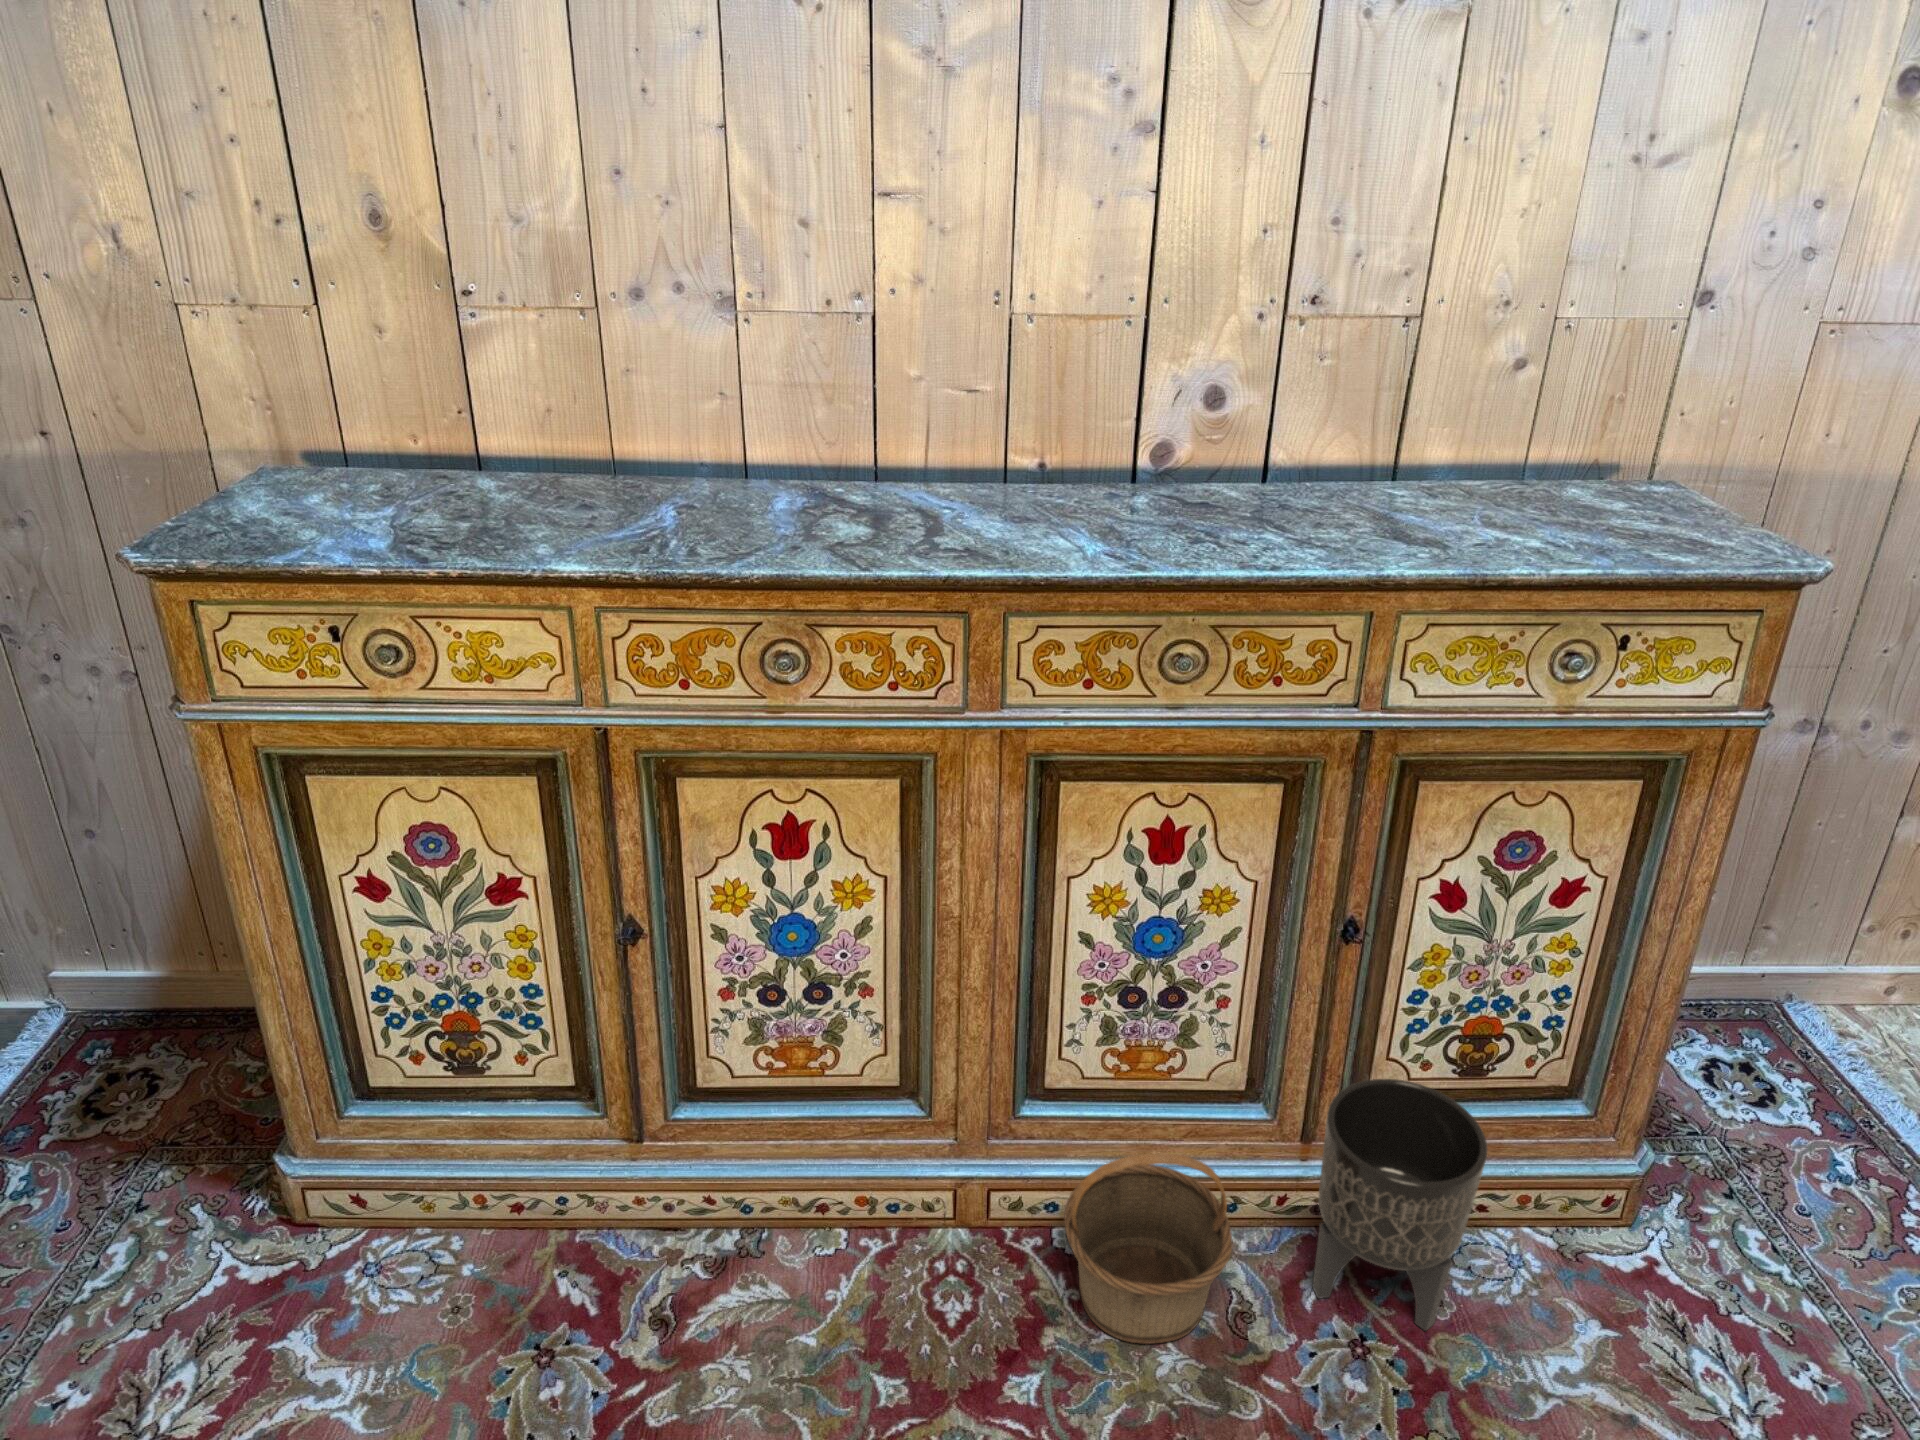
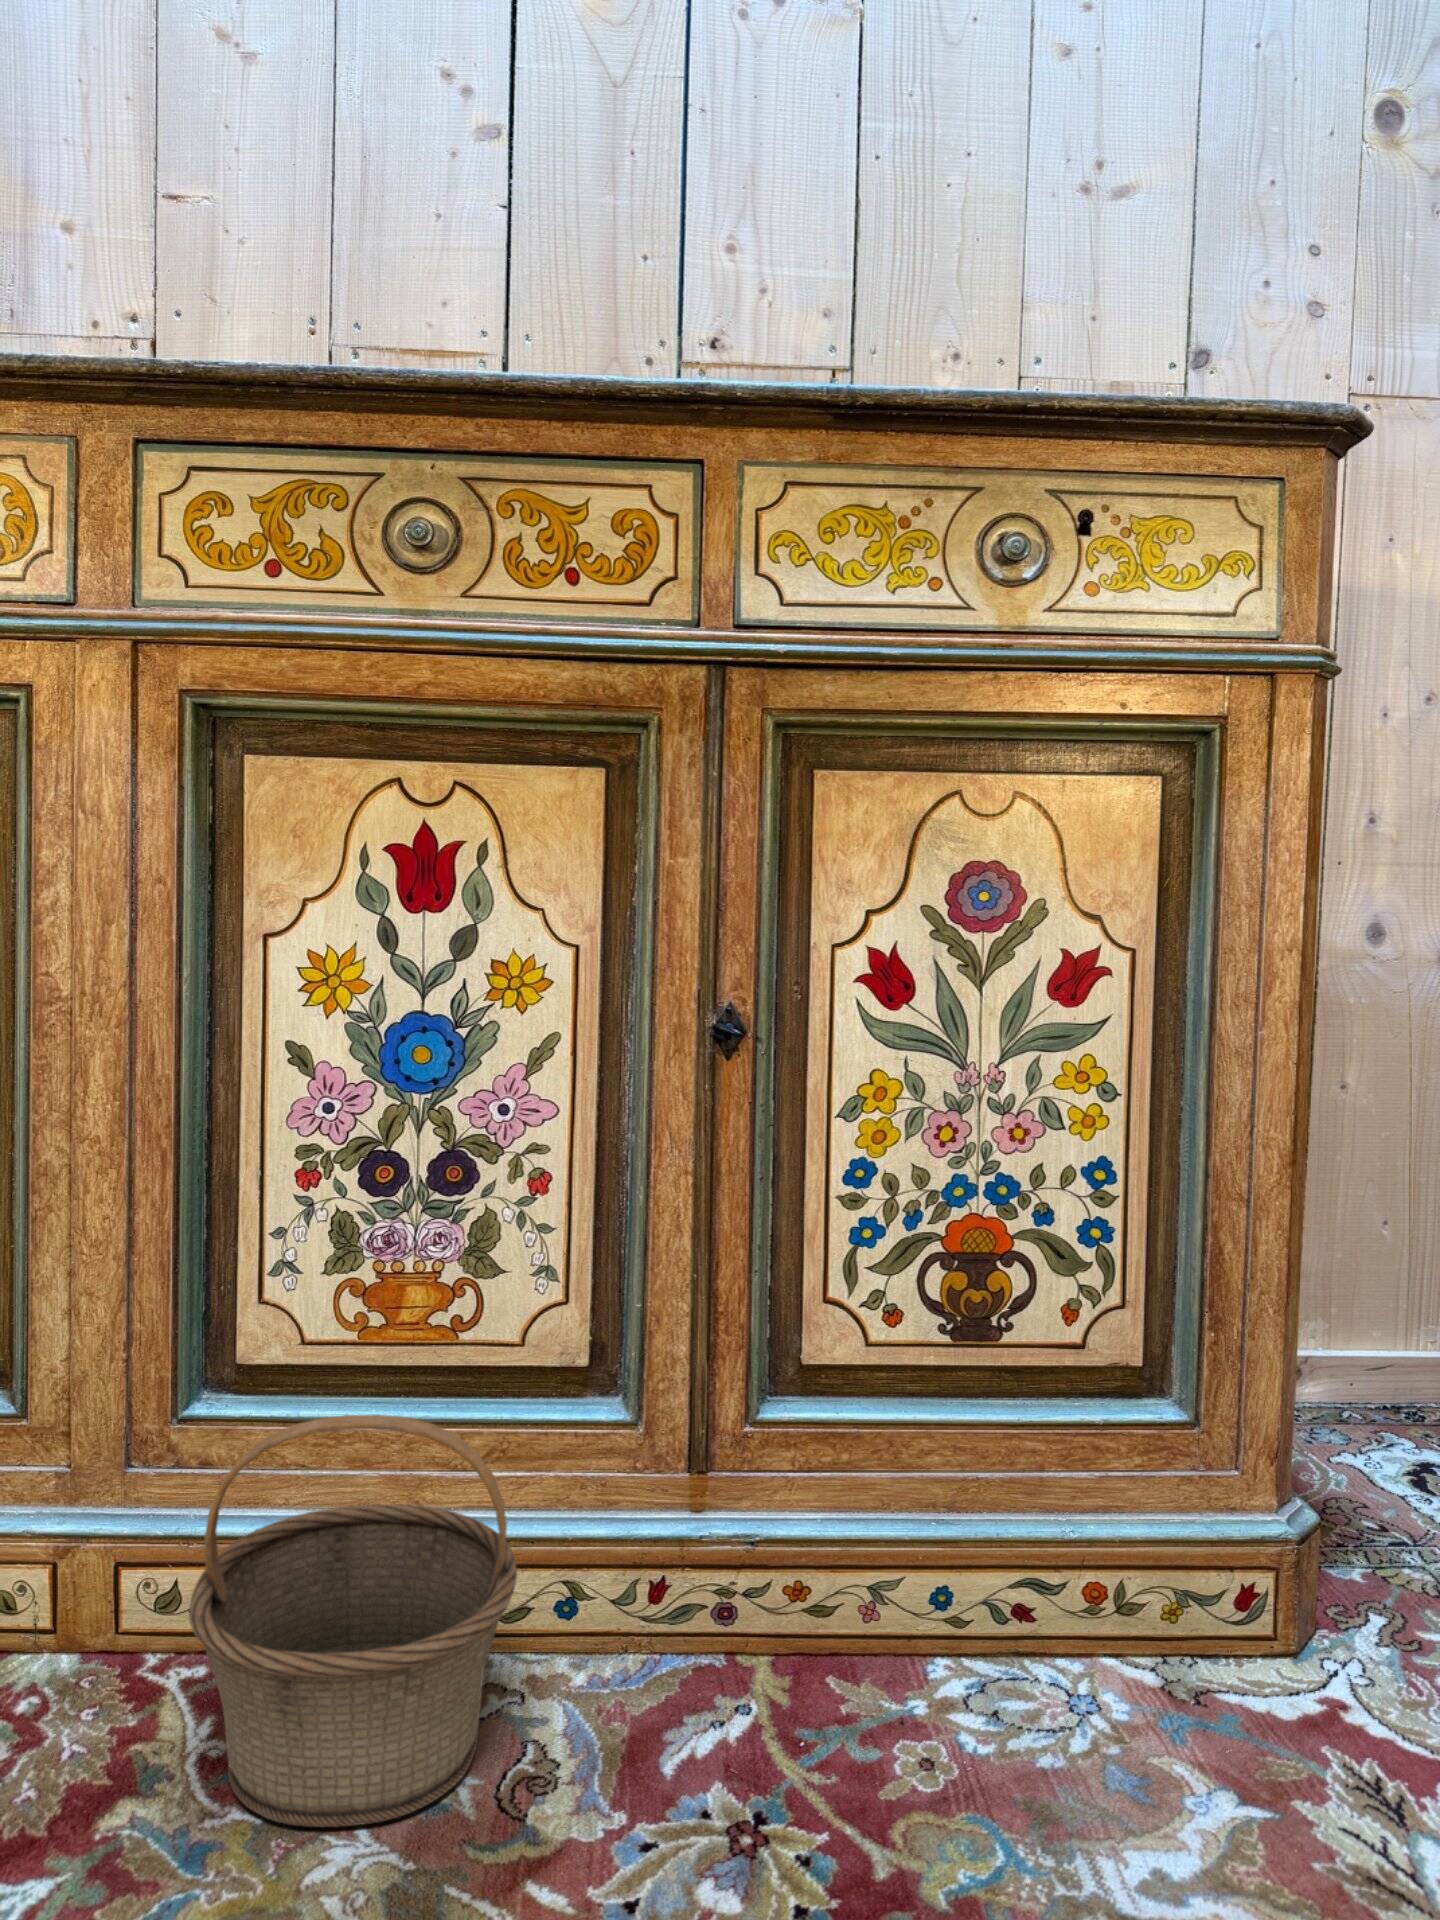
planter: present [1313,1079,1488,1331] -> none [685,1317,966,1807]

